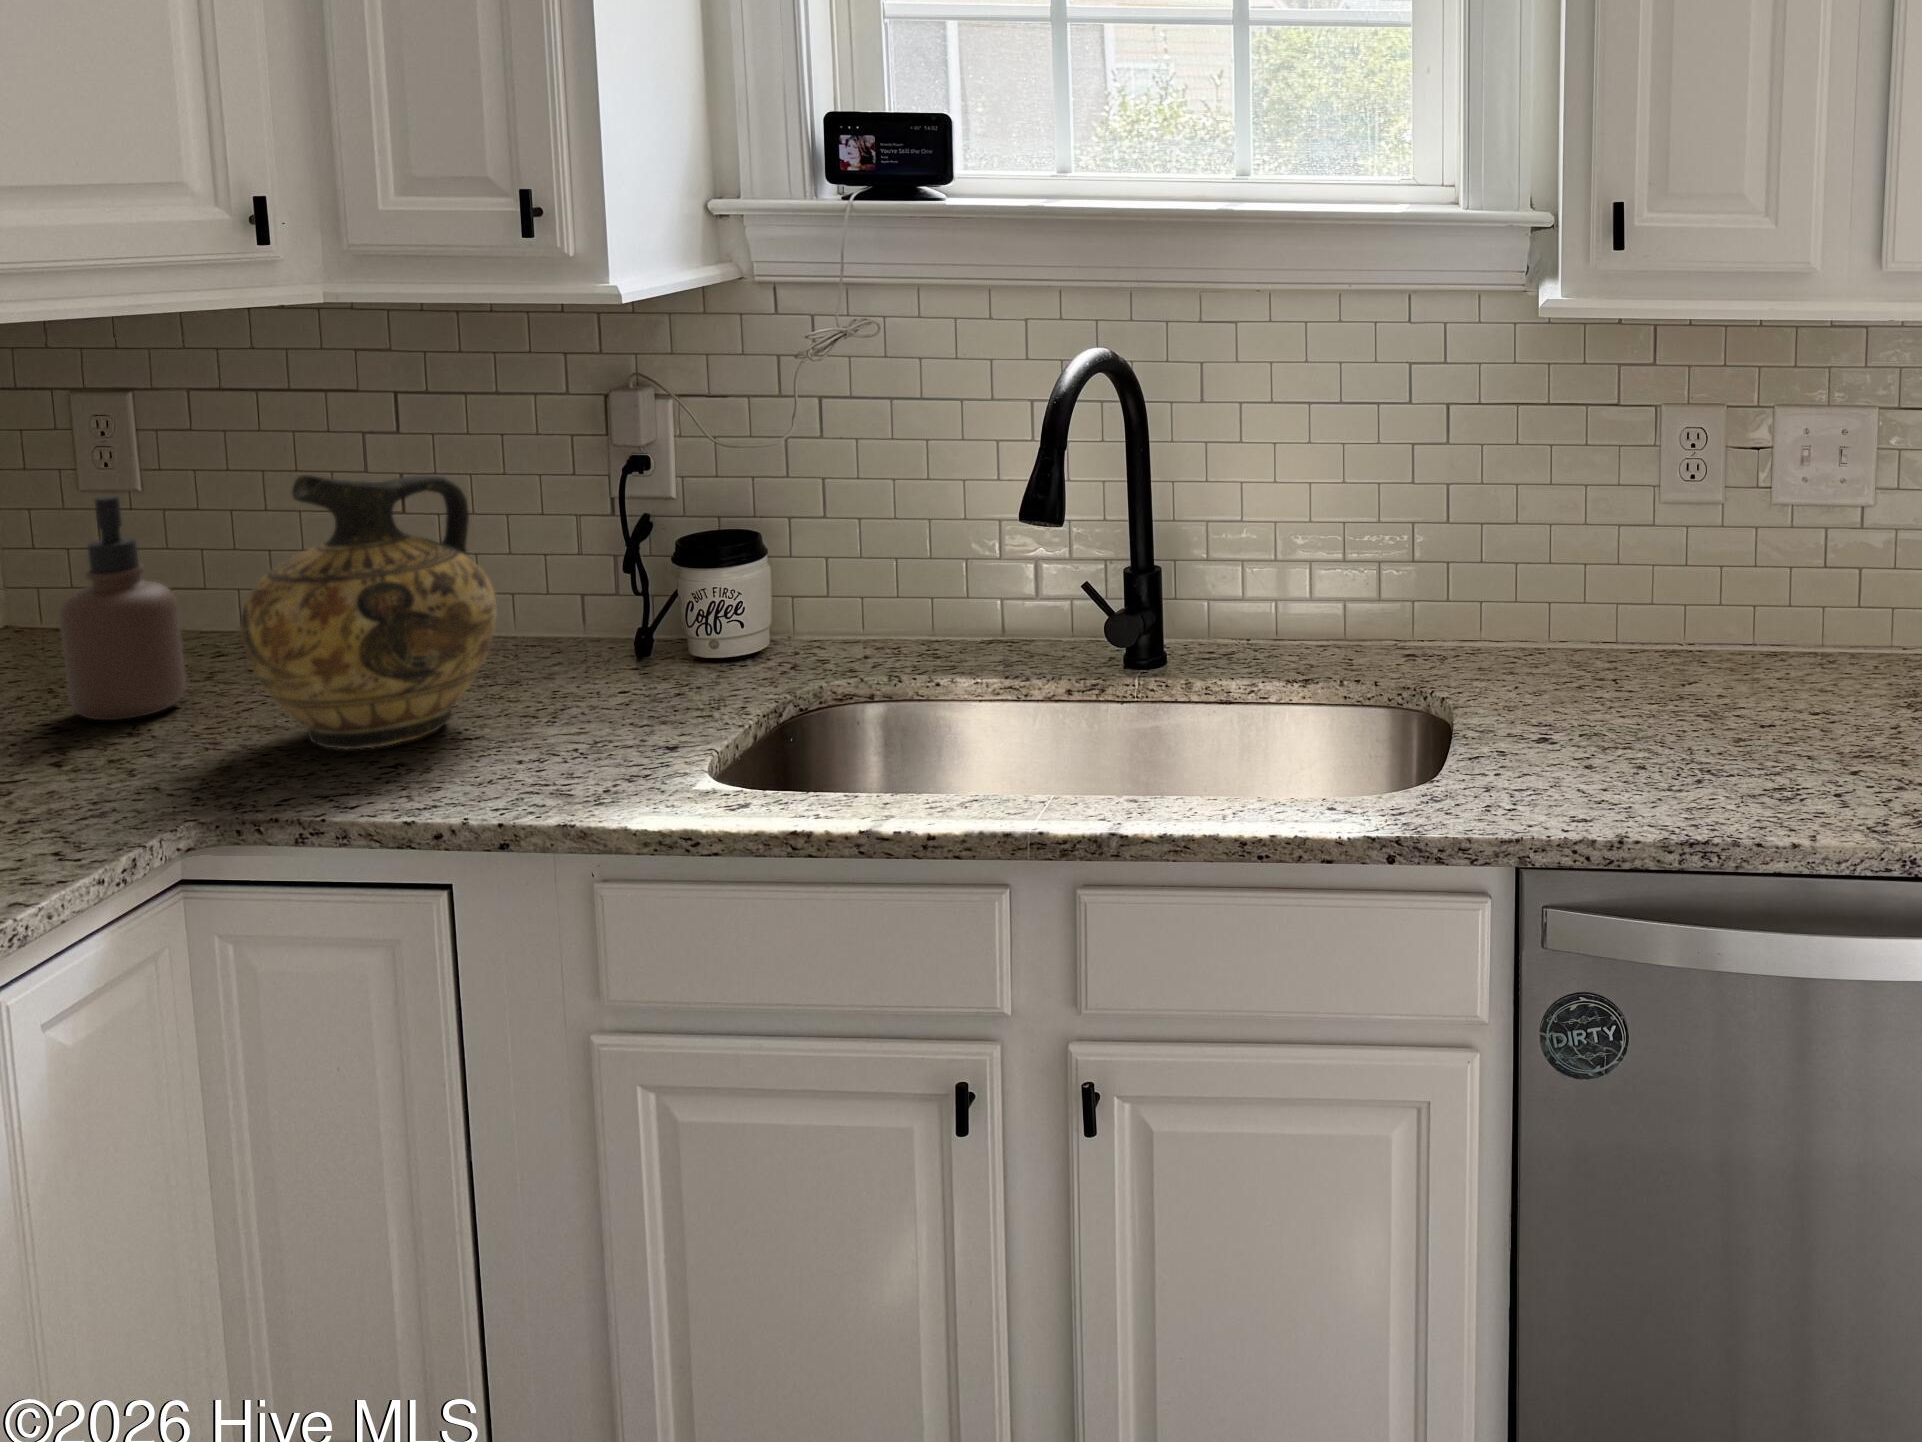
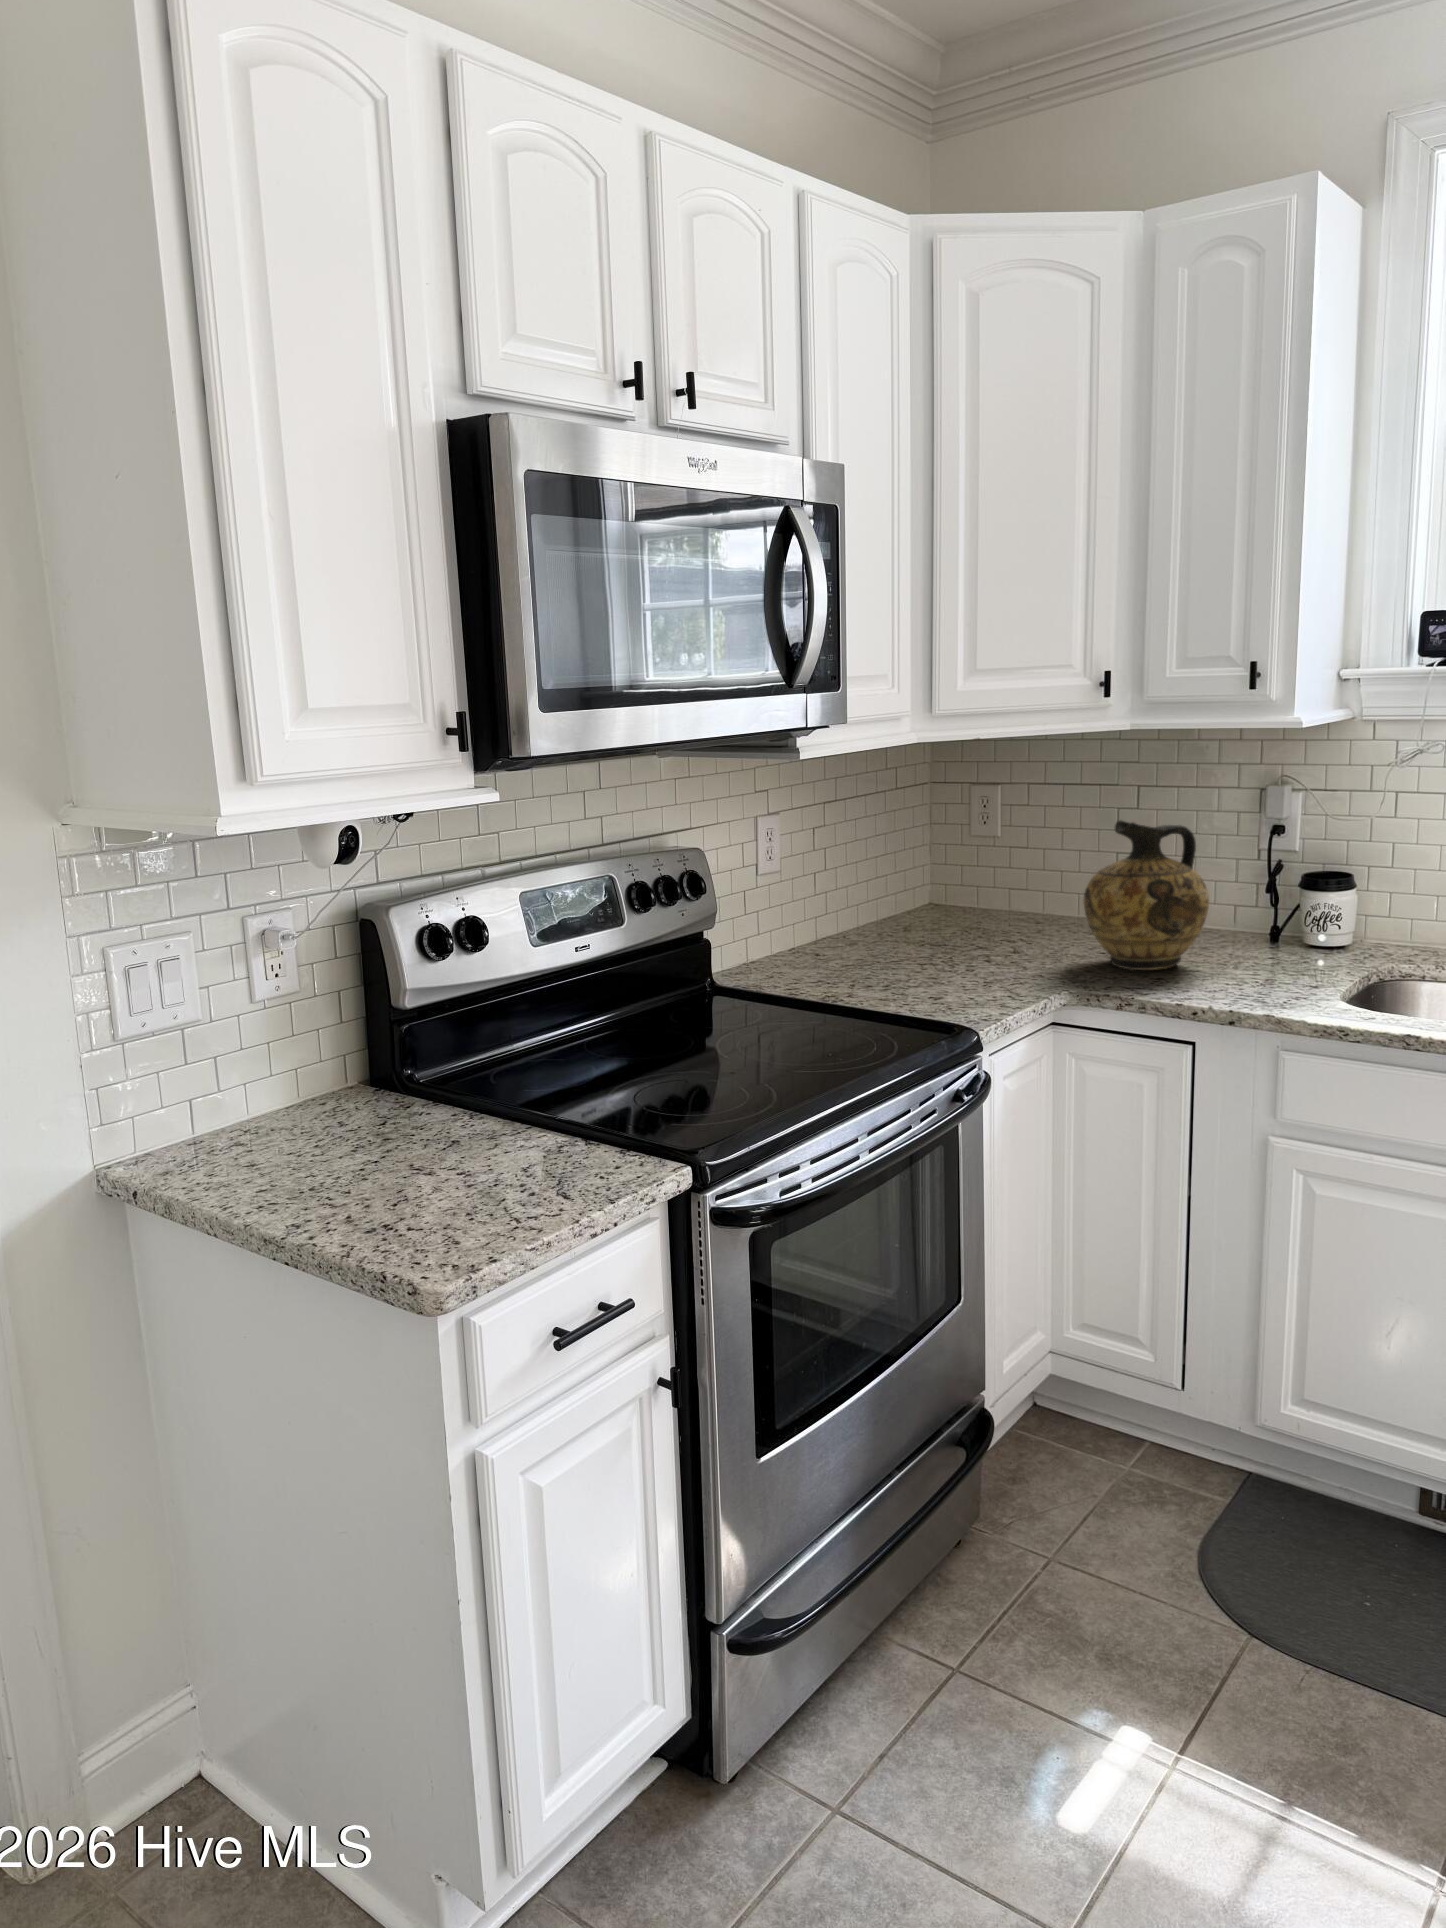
soap dispenser: present [59,496,186,720] -> none [991,832,1042,946]

